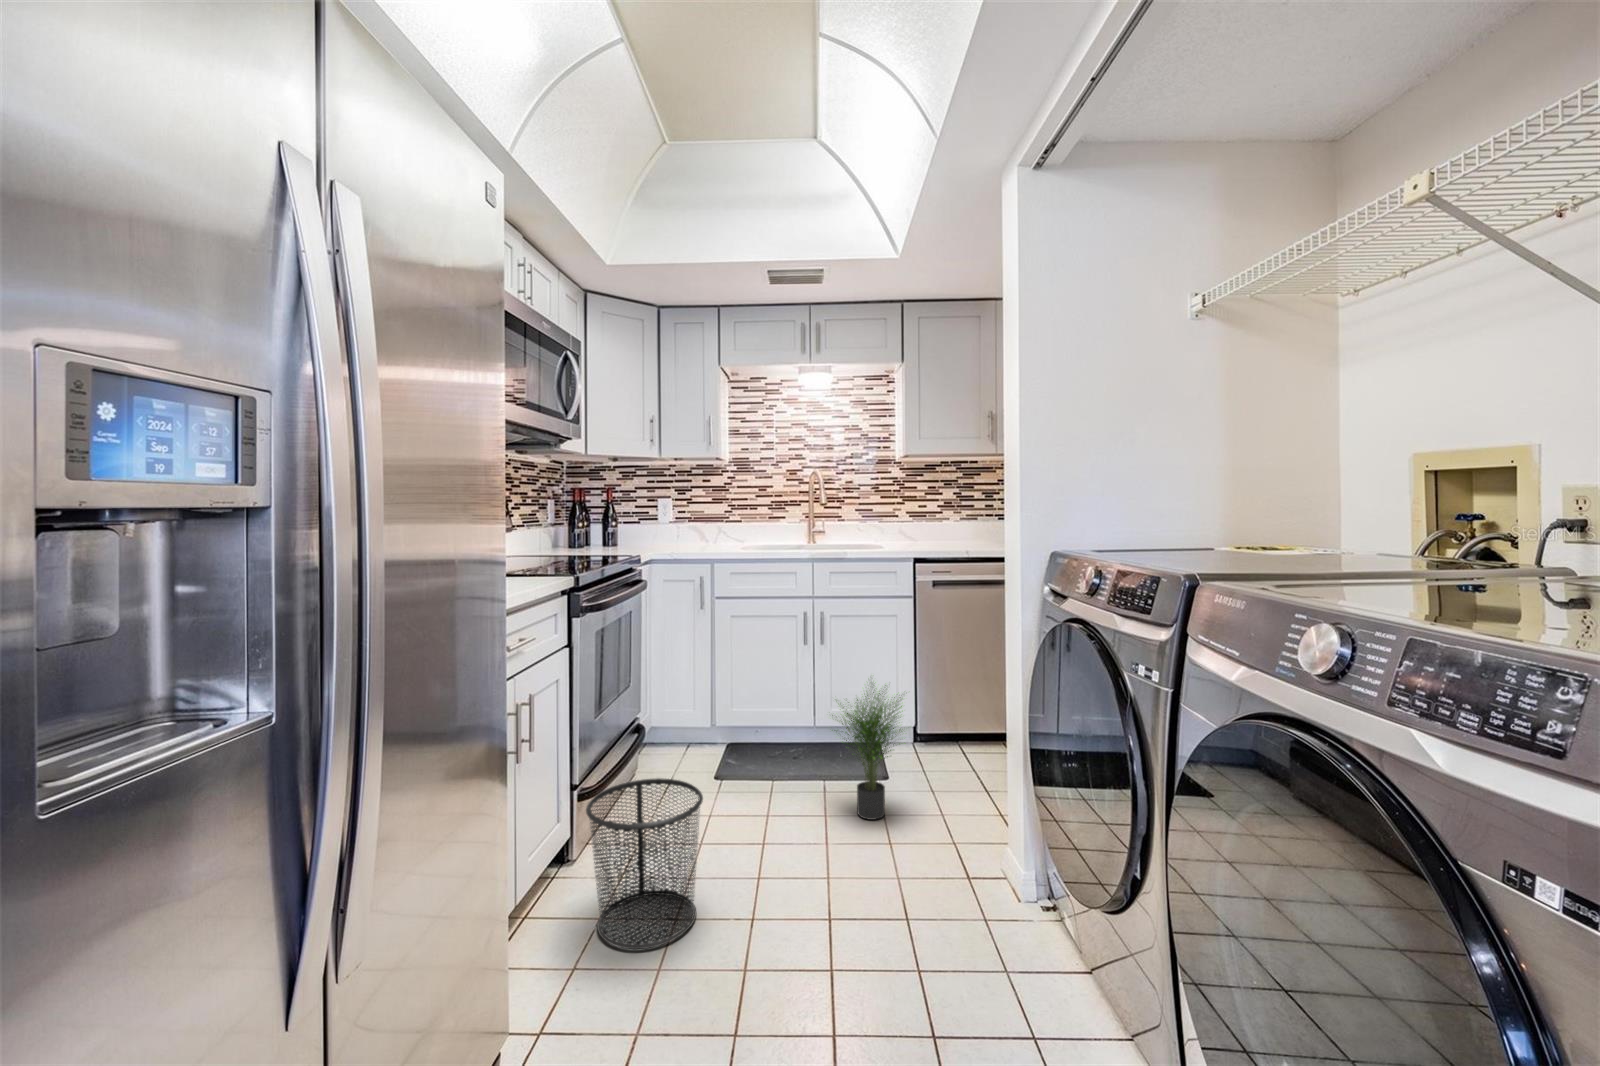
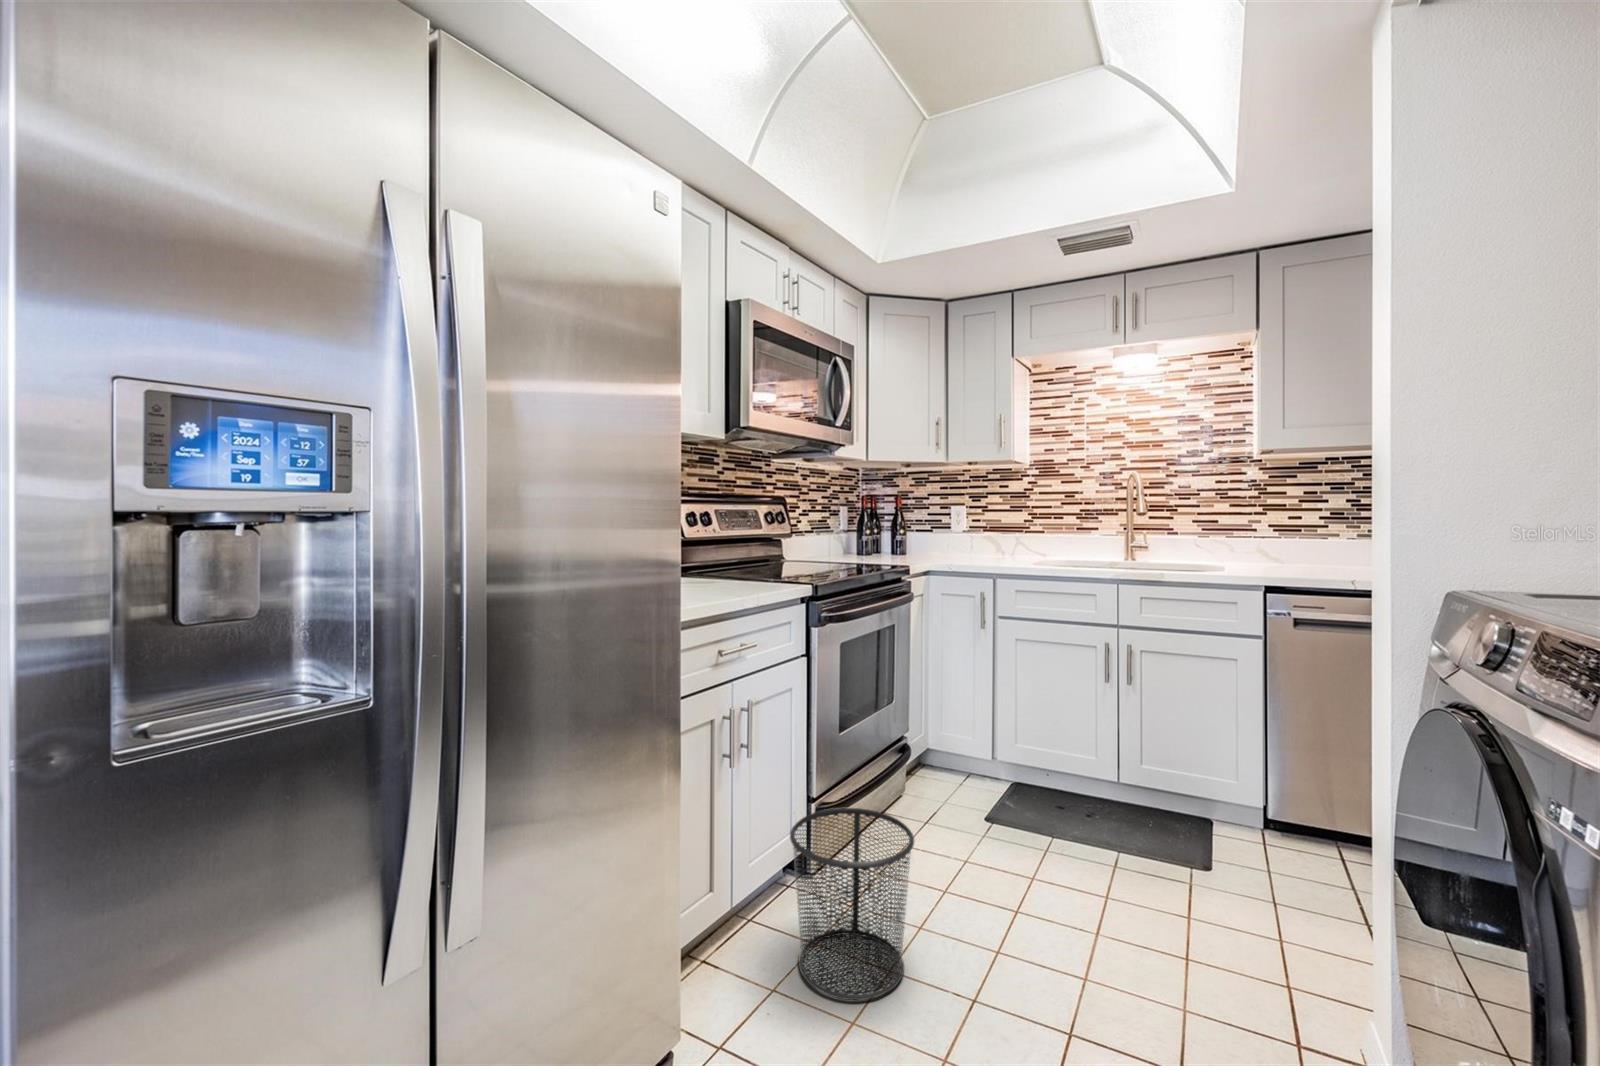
potted plant: present [832,685,902,820] -> none [1107,733,1235,928]

